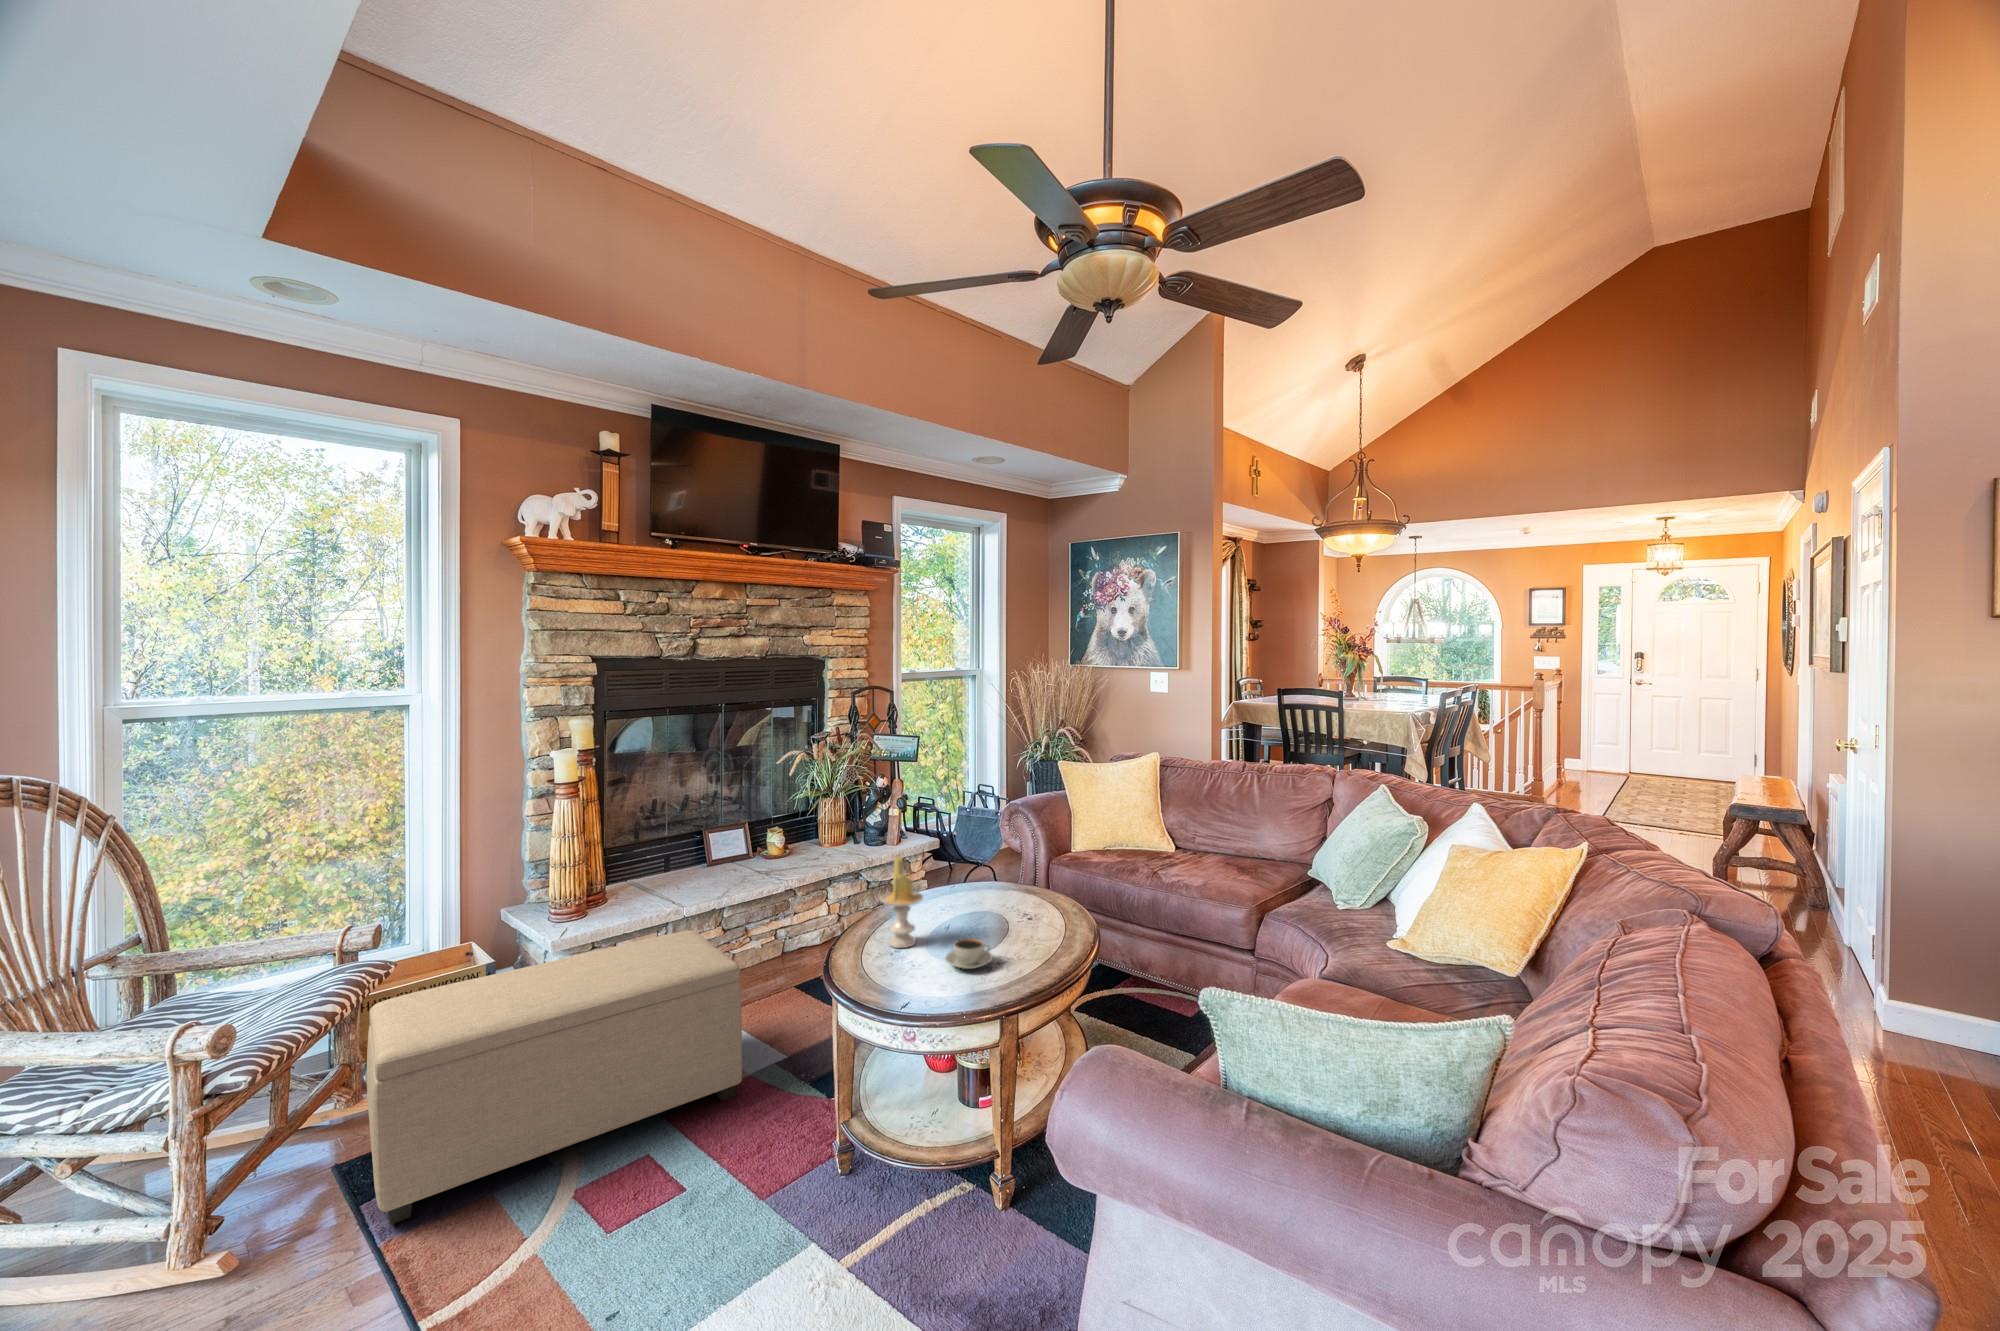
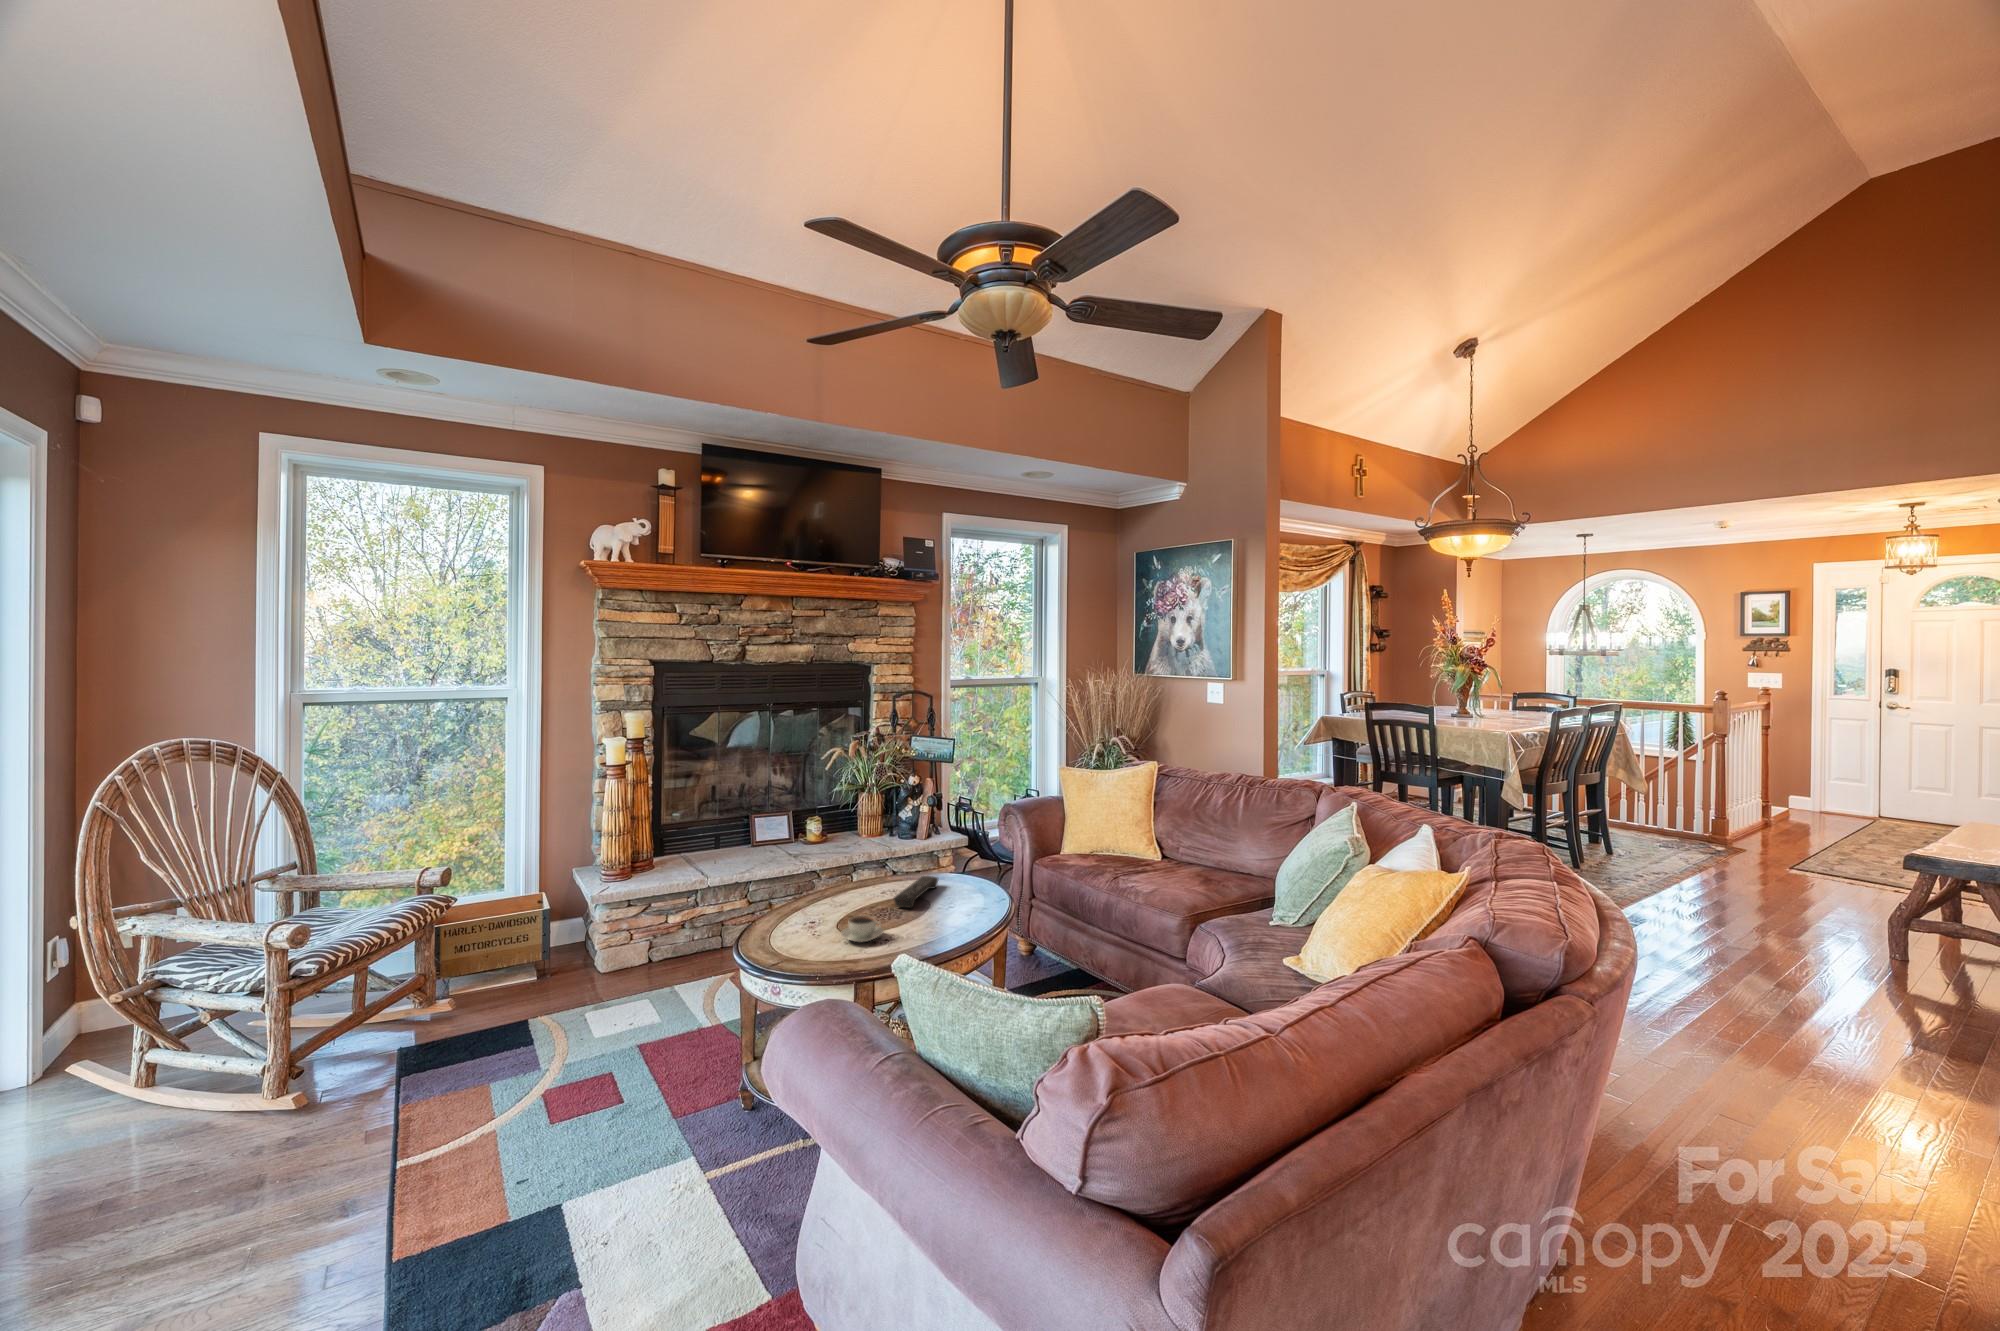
candle: present [880,857,923,948] -> none [803,839,843,921]
remote control: none [972,887,997,924] -> present [894,876,938,908]
ottoman: present [367,931,742,1225] -> none [402,895,706,1094]

